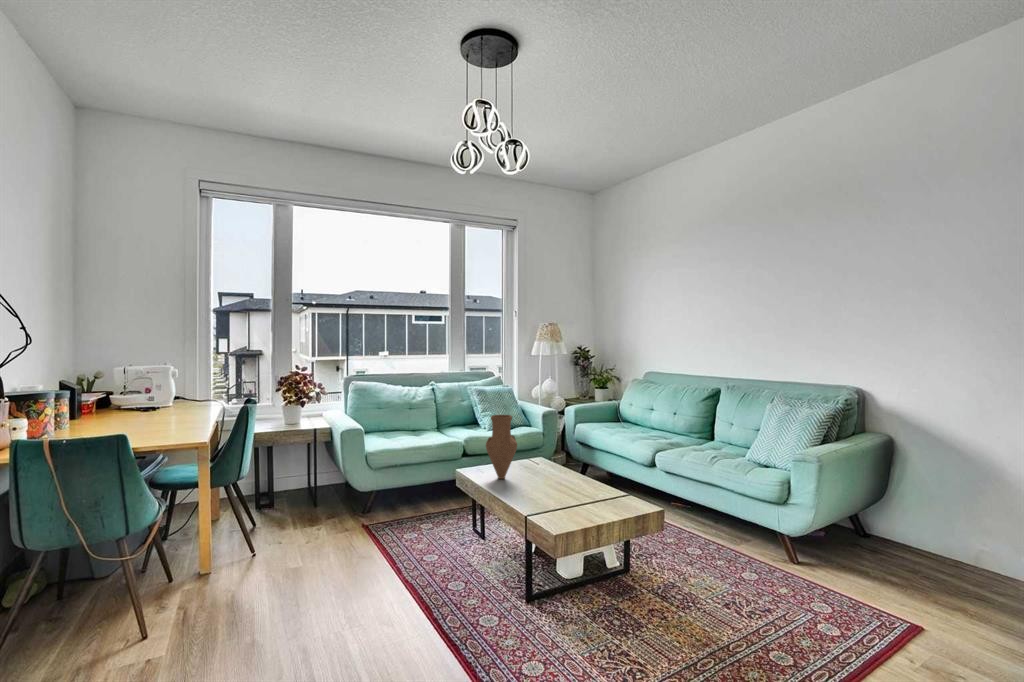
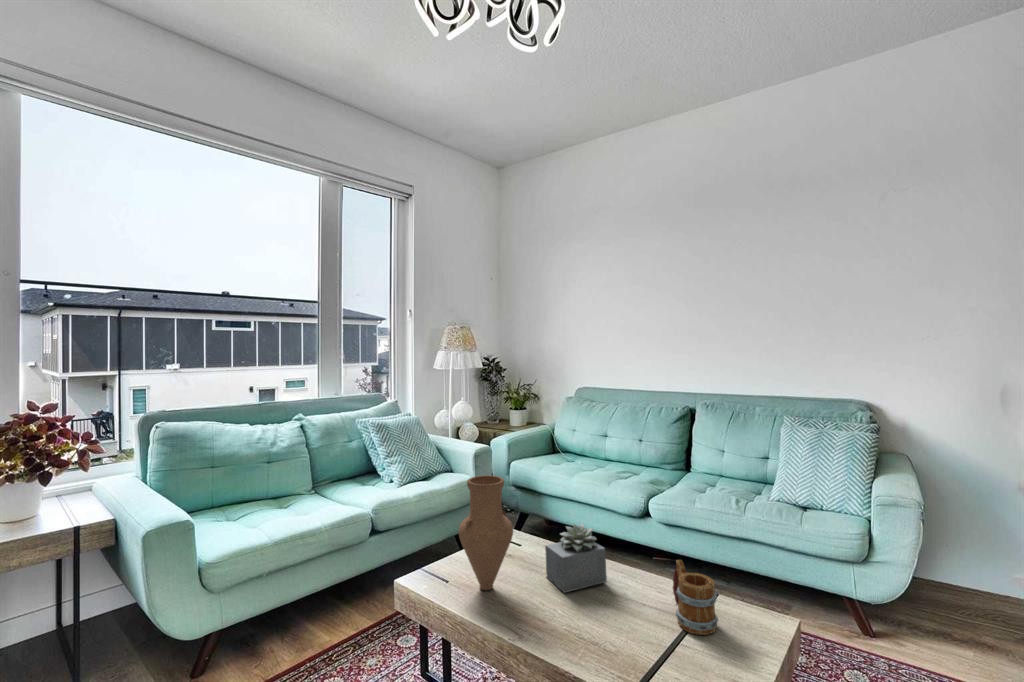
succulent plant: none [539,448,572,485] -> present [545,524,607,592]
mug: none [591,469,614,508] -> present [673,560,718,635]

